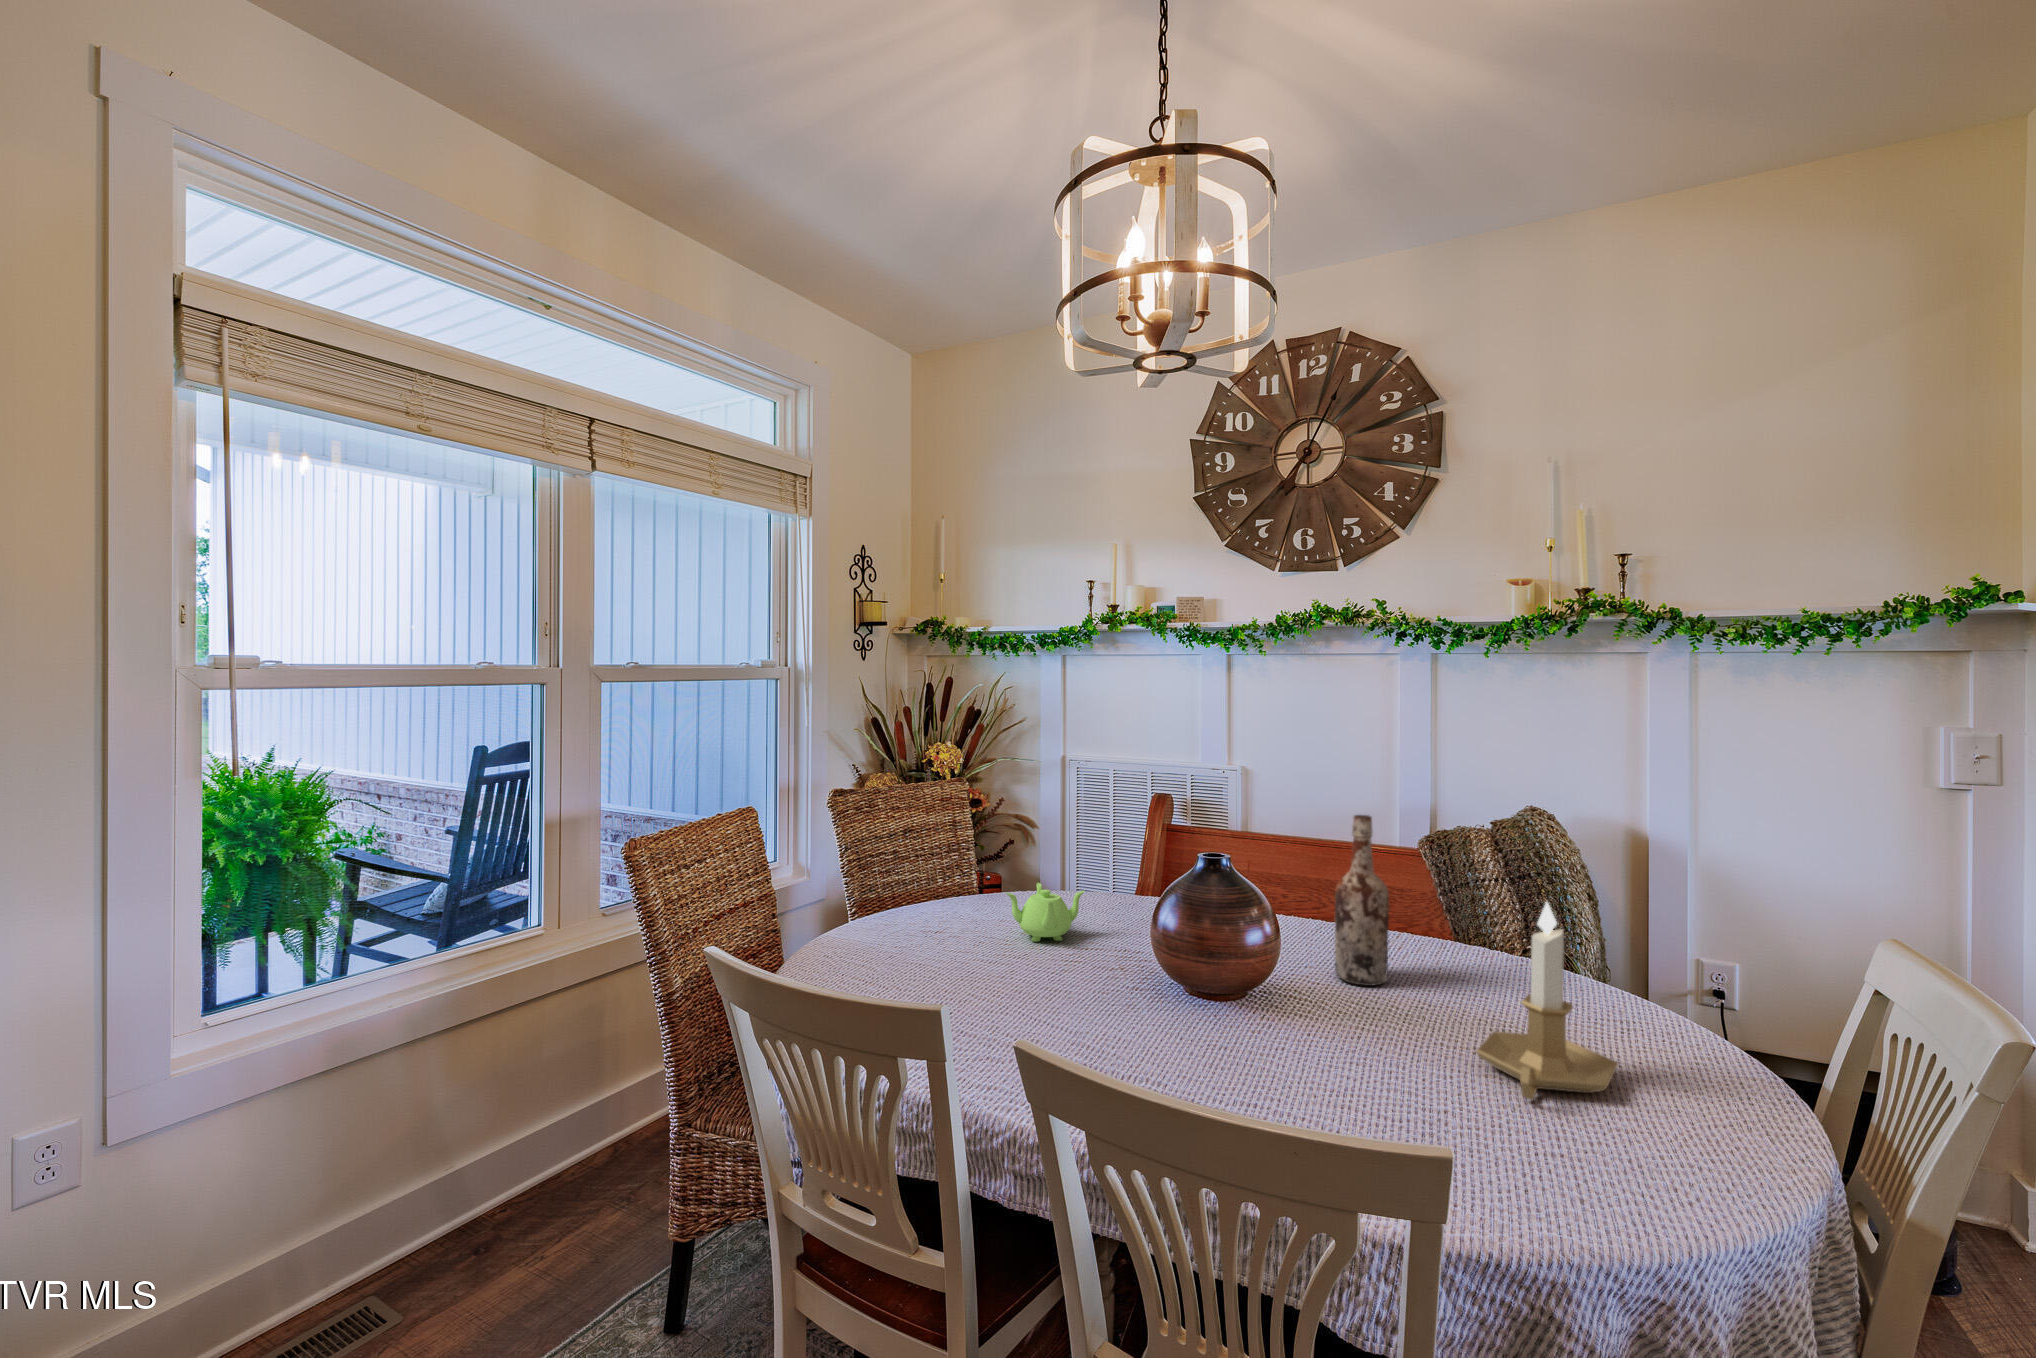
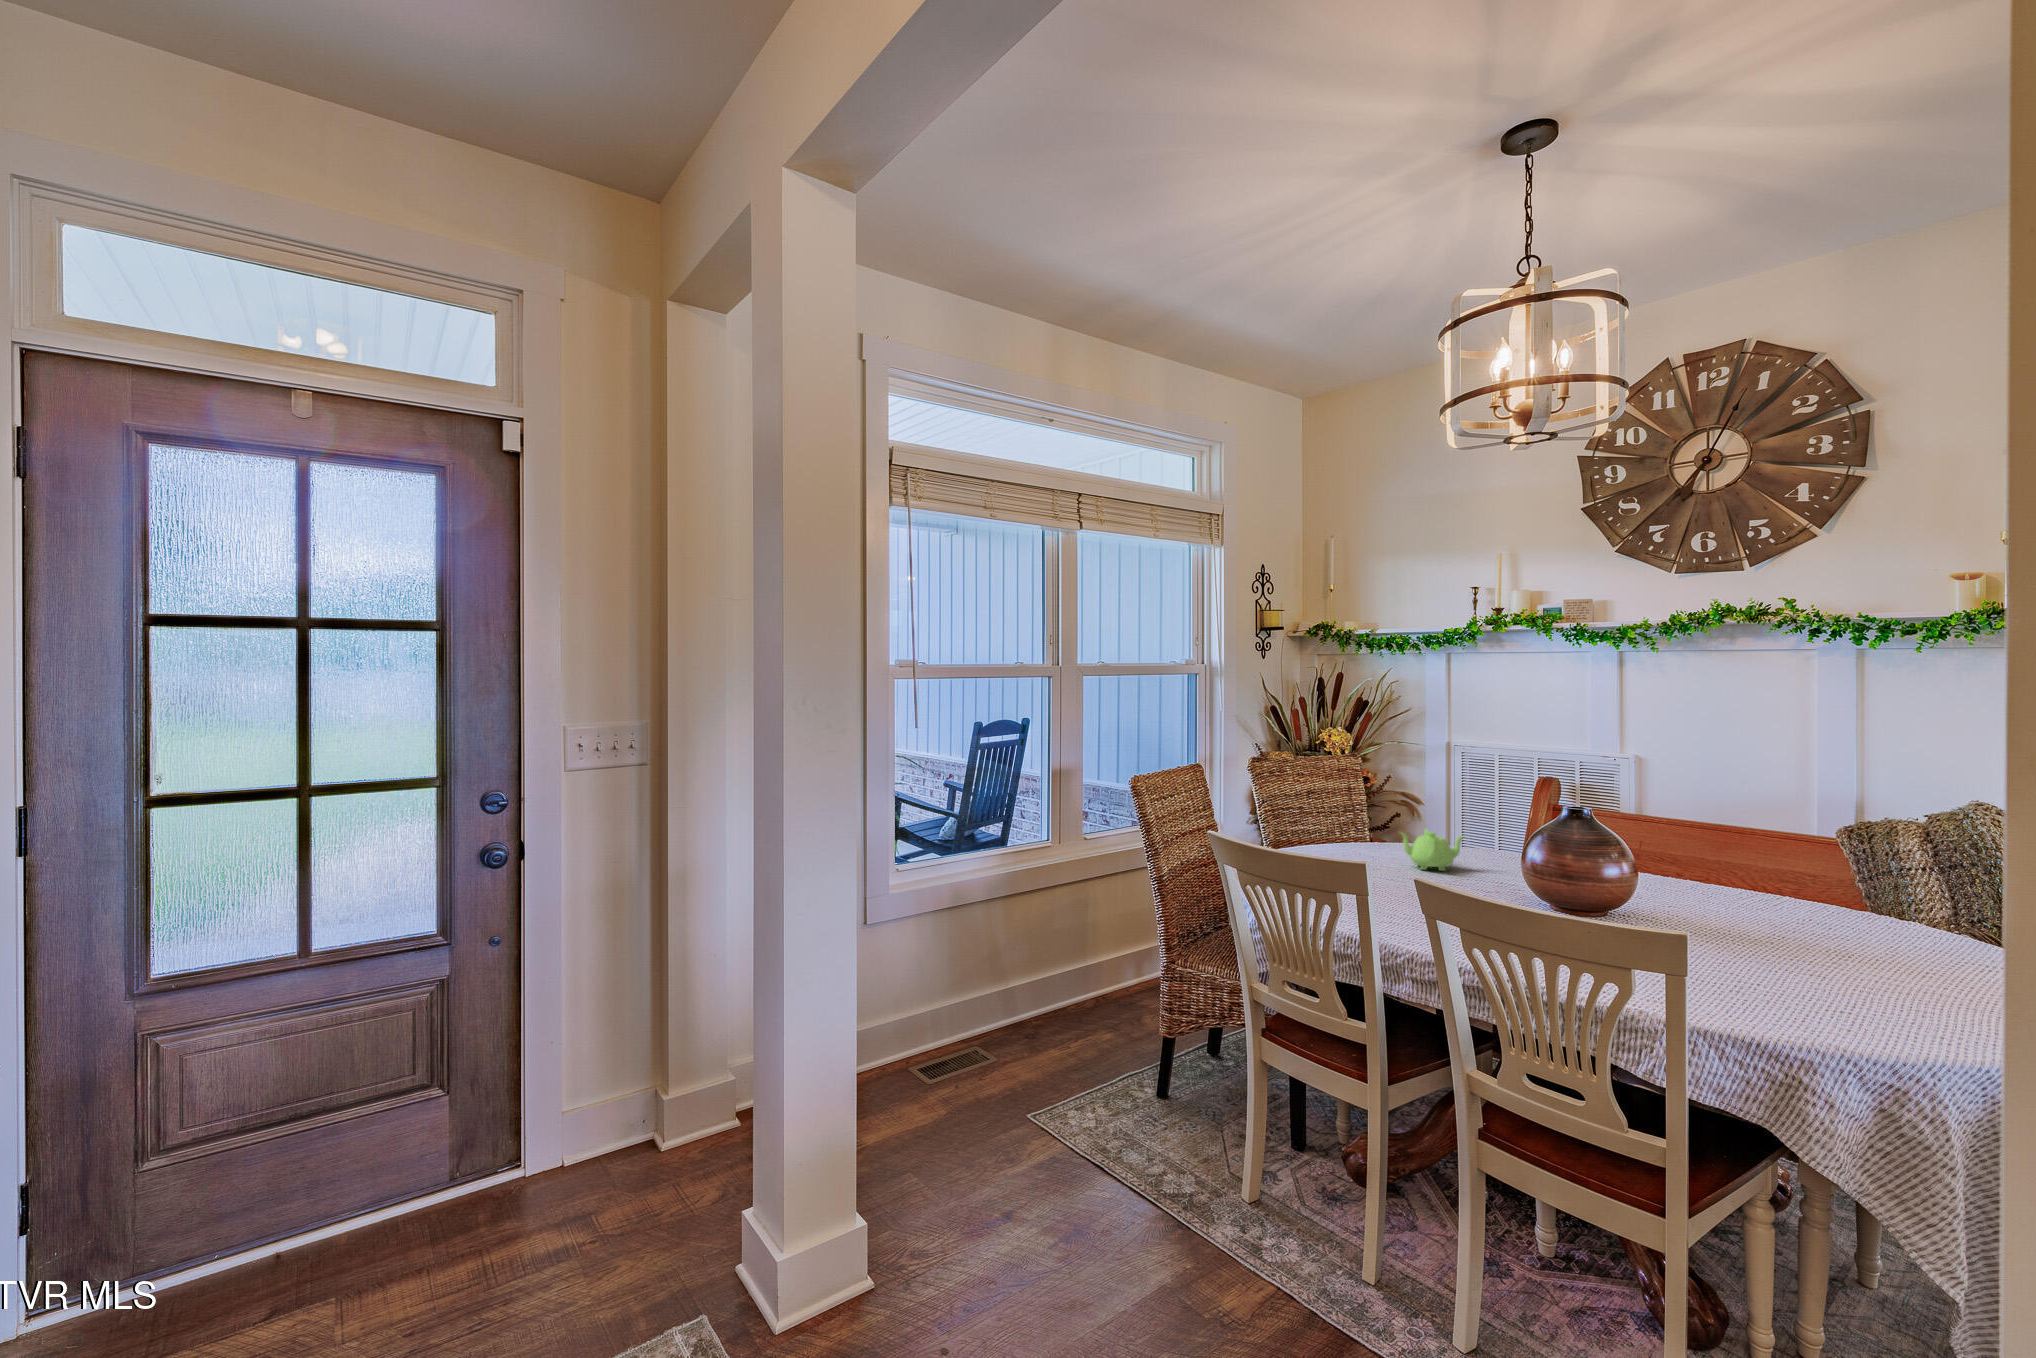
wine bottle: present [1335,815,1389,986] -> none [1692,780,1745,918]
candlestick: present [1476,902,1618,1100] -> none [1800,839,1942,988]

